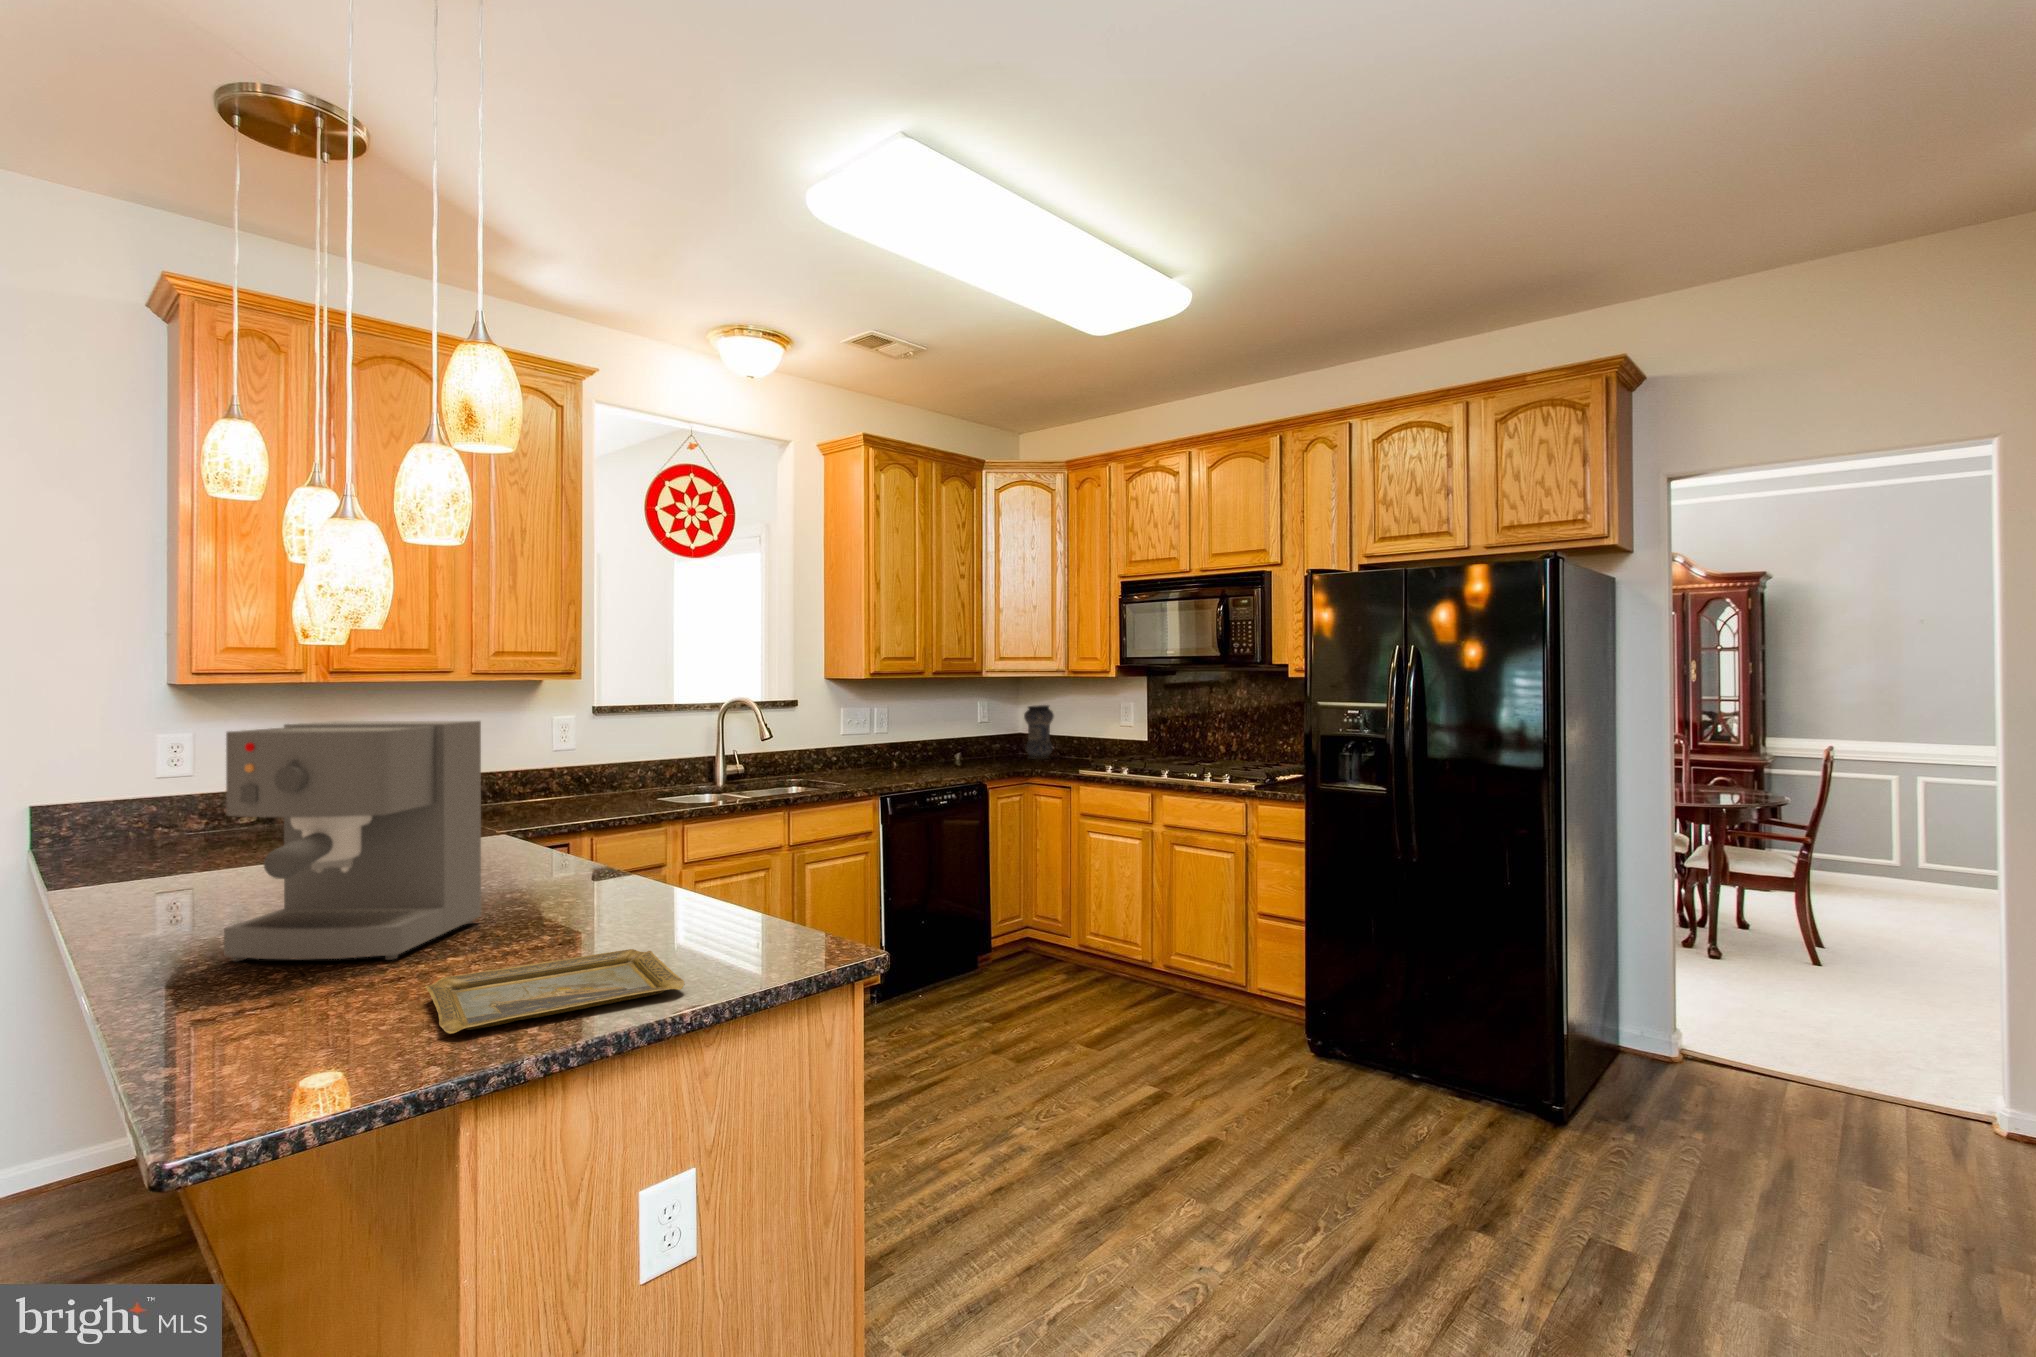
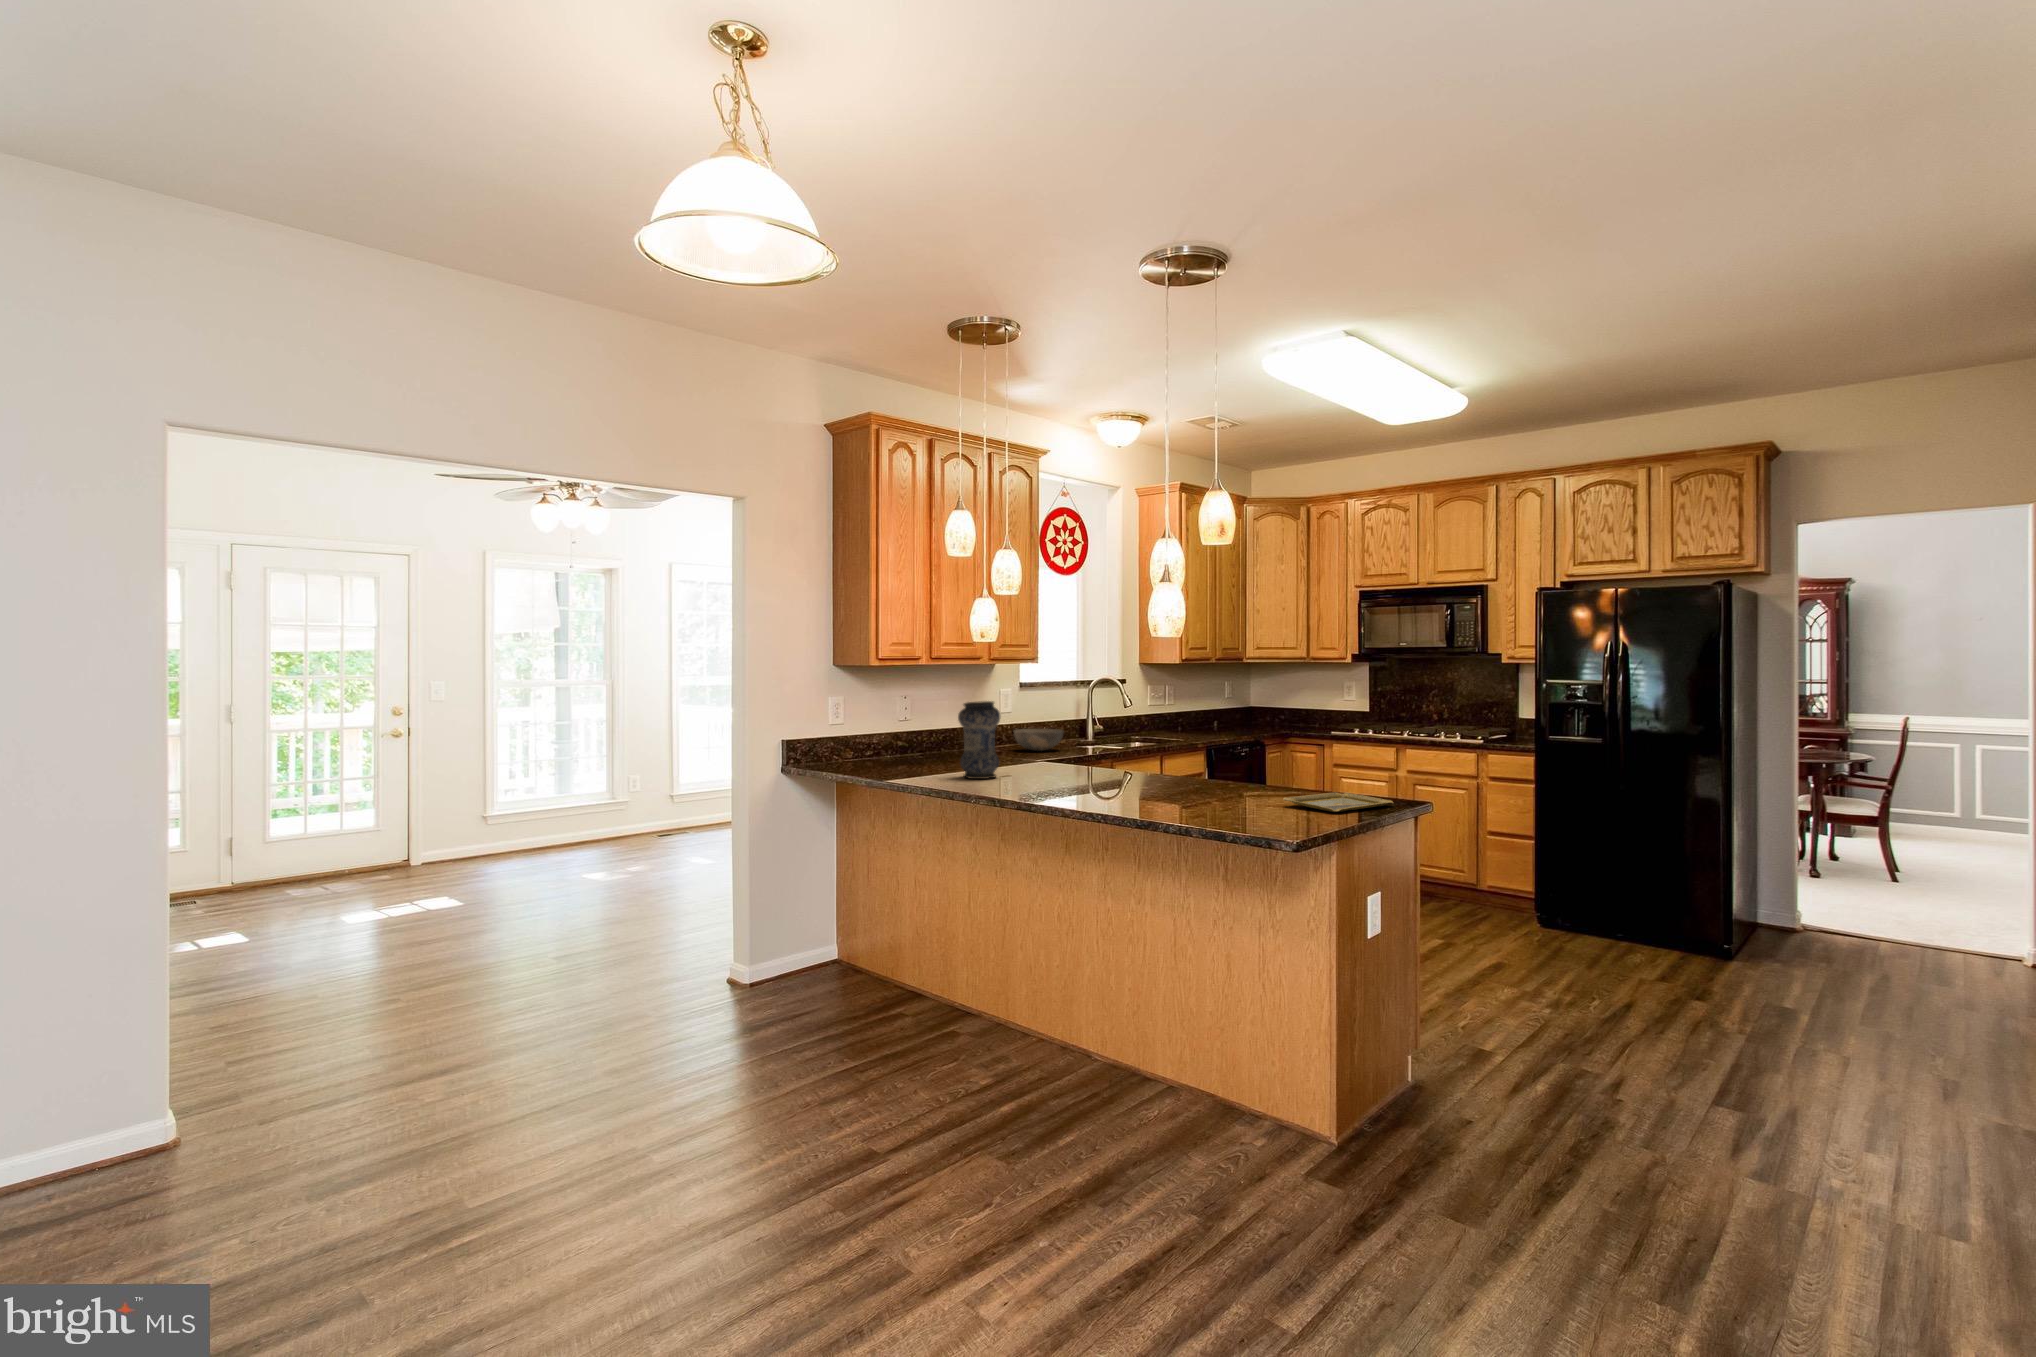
vase: present [1024,705,1054,759] -> present [958,701,1000,779]
coffee maker: present [224,721,481,961] -> none [1129,685,1218,798]
bowl: none [517,775,600,810] -> present [1014,729,1063,751]

